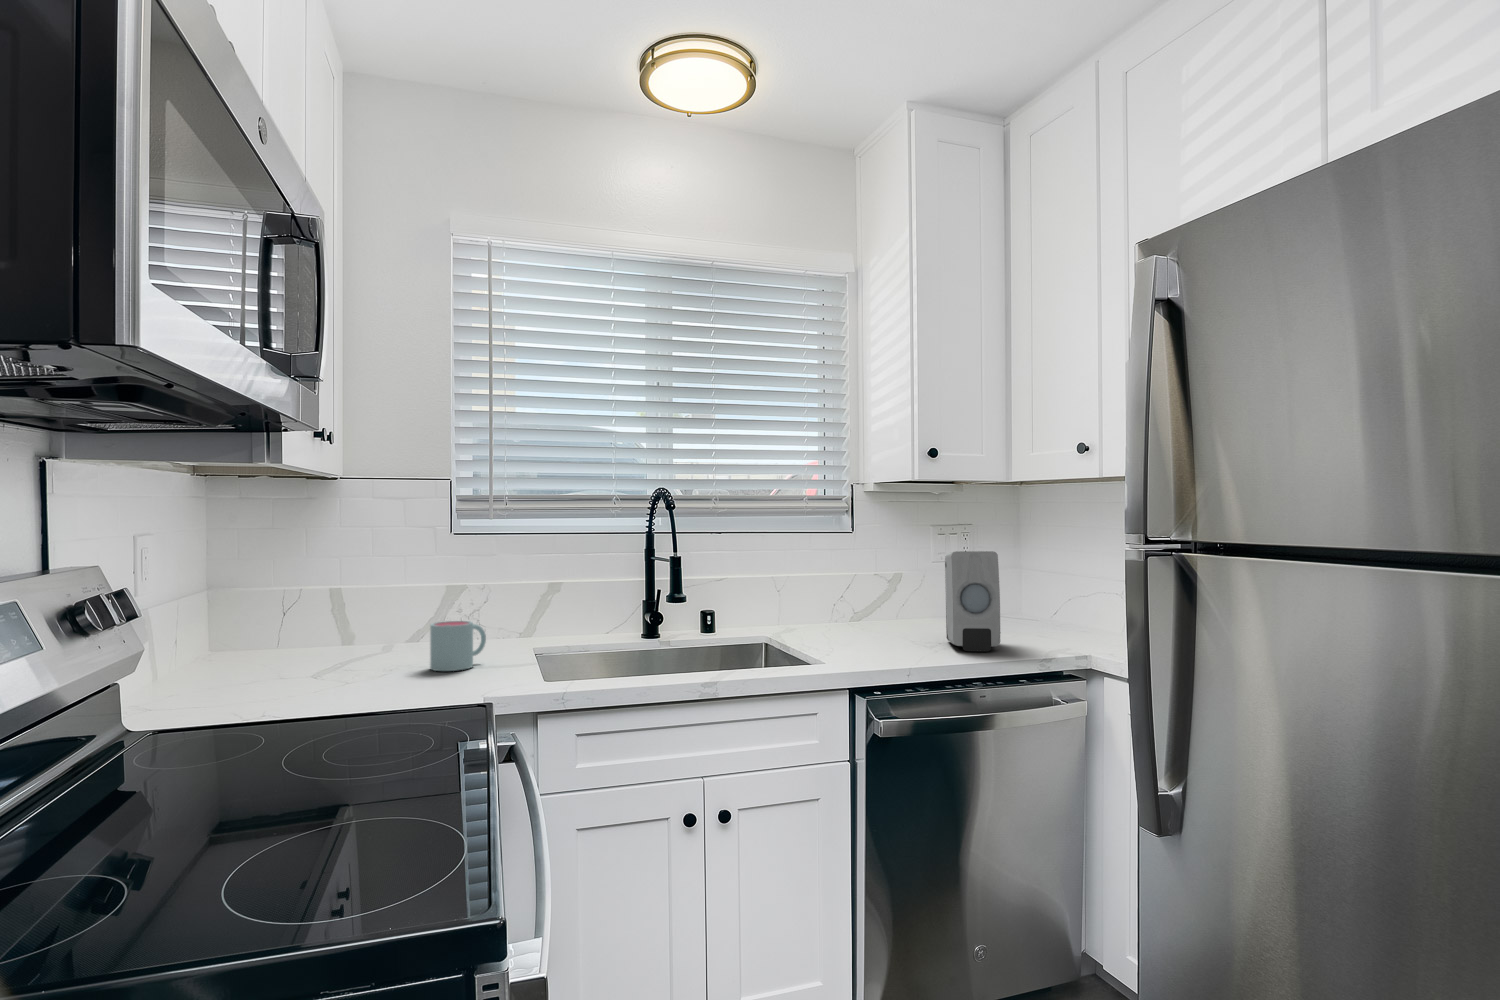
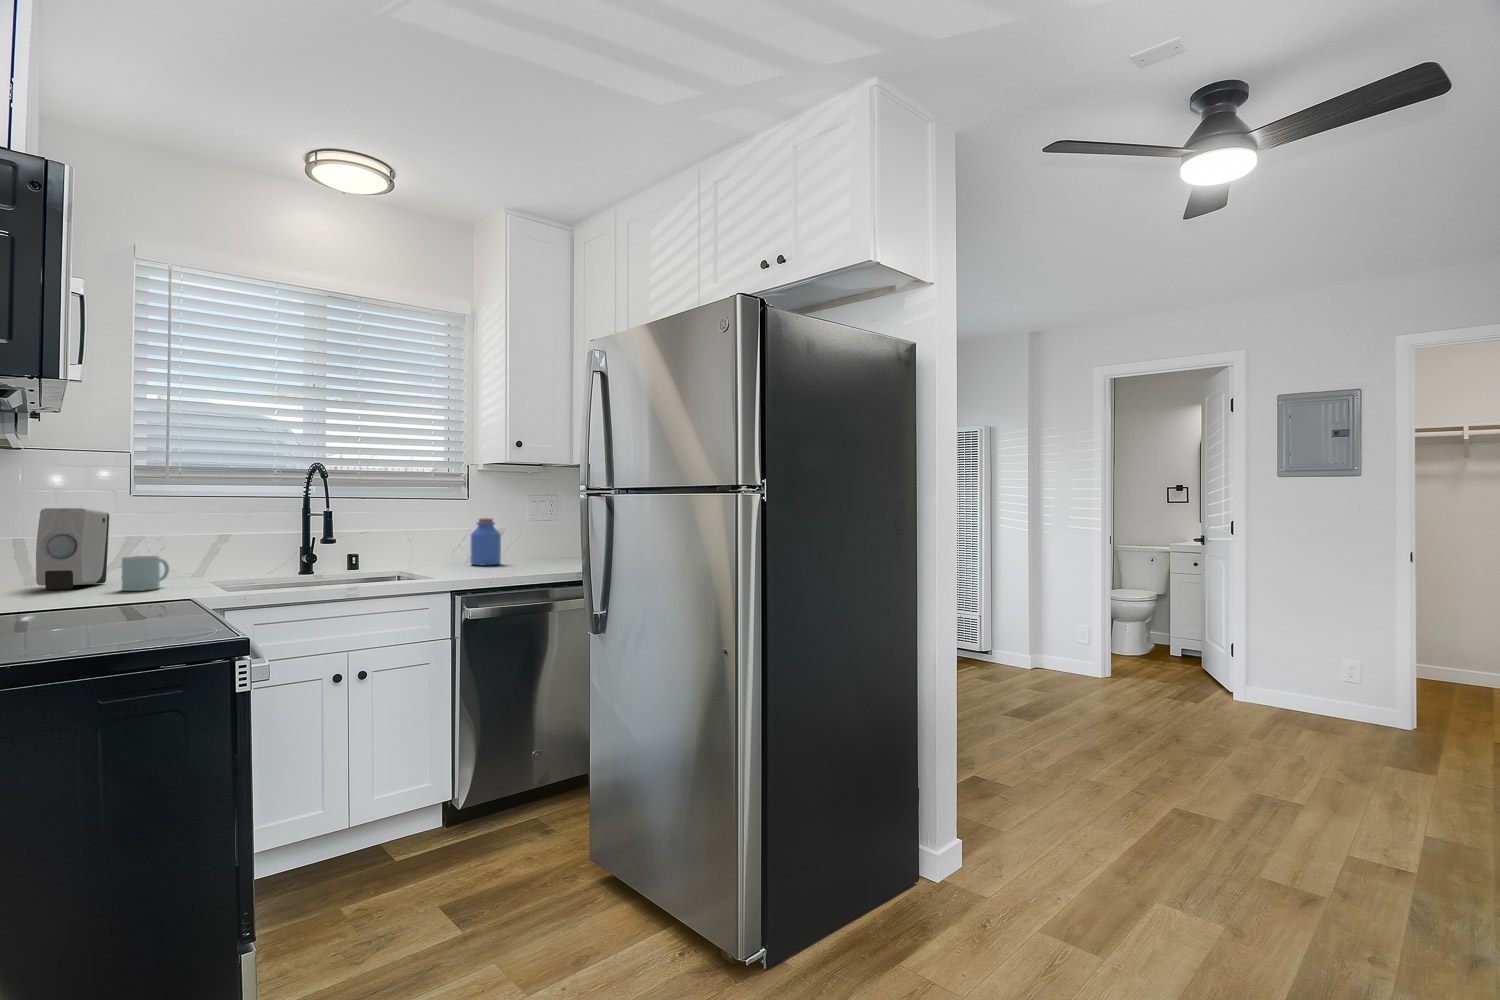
soap dispenser: present [945,551,1000,651] -> present [36,508,109,589]
jar: none [858,562,901,632] -> present [470,518,501,566]

